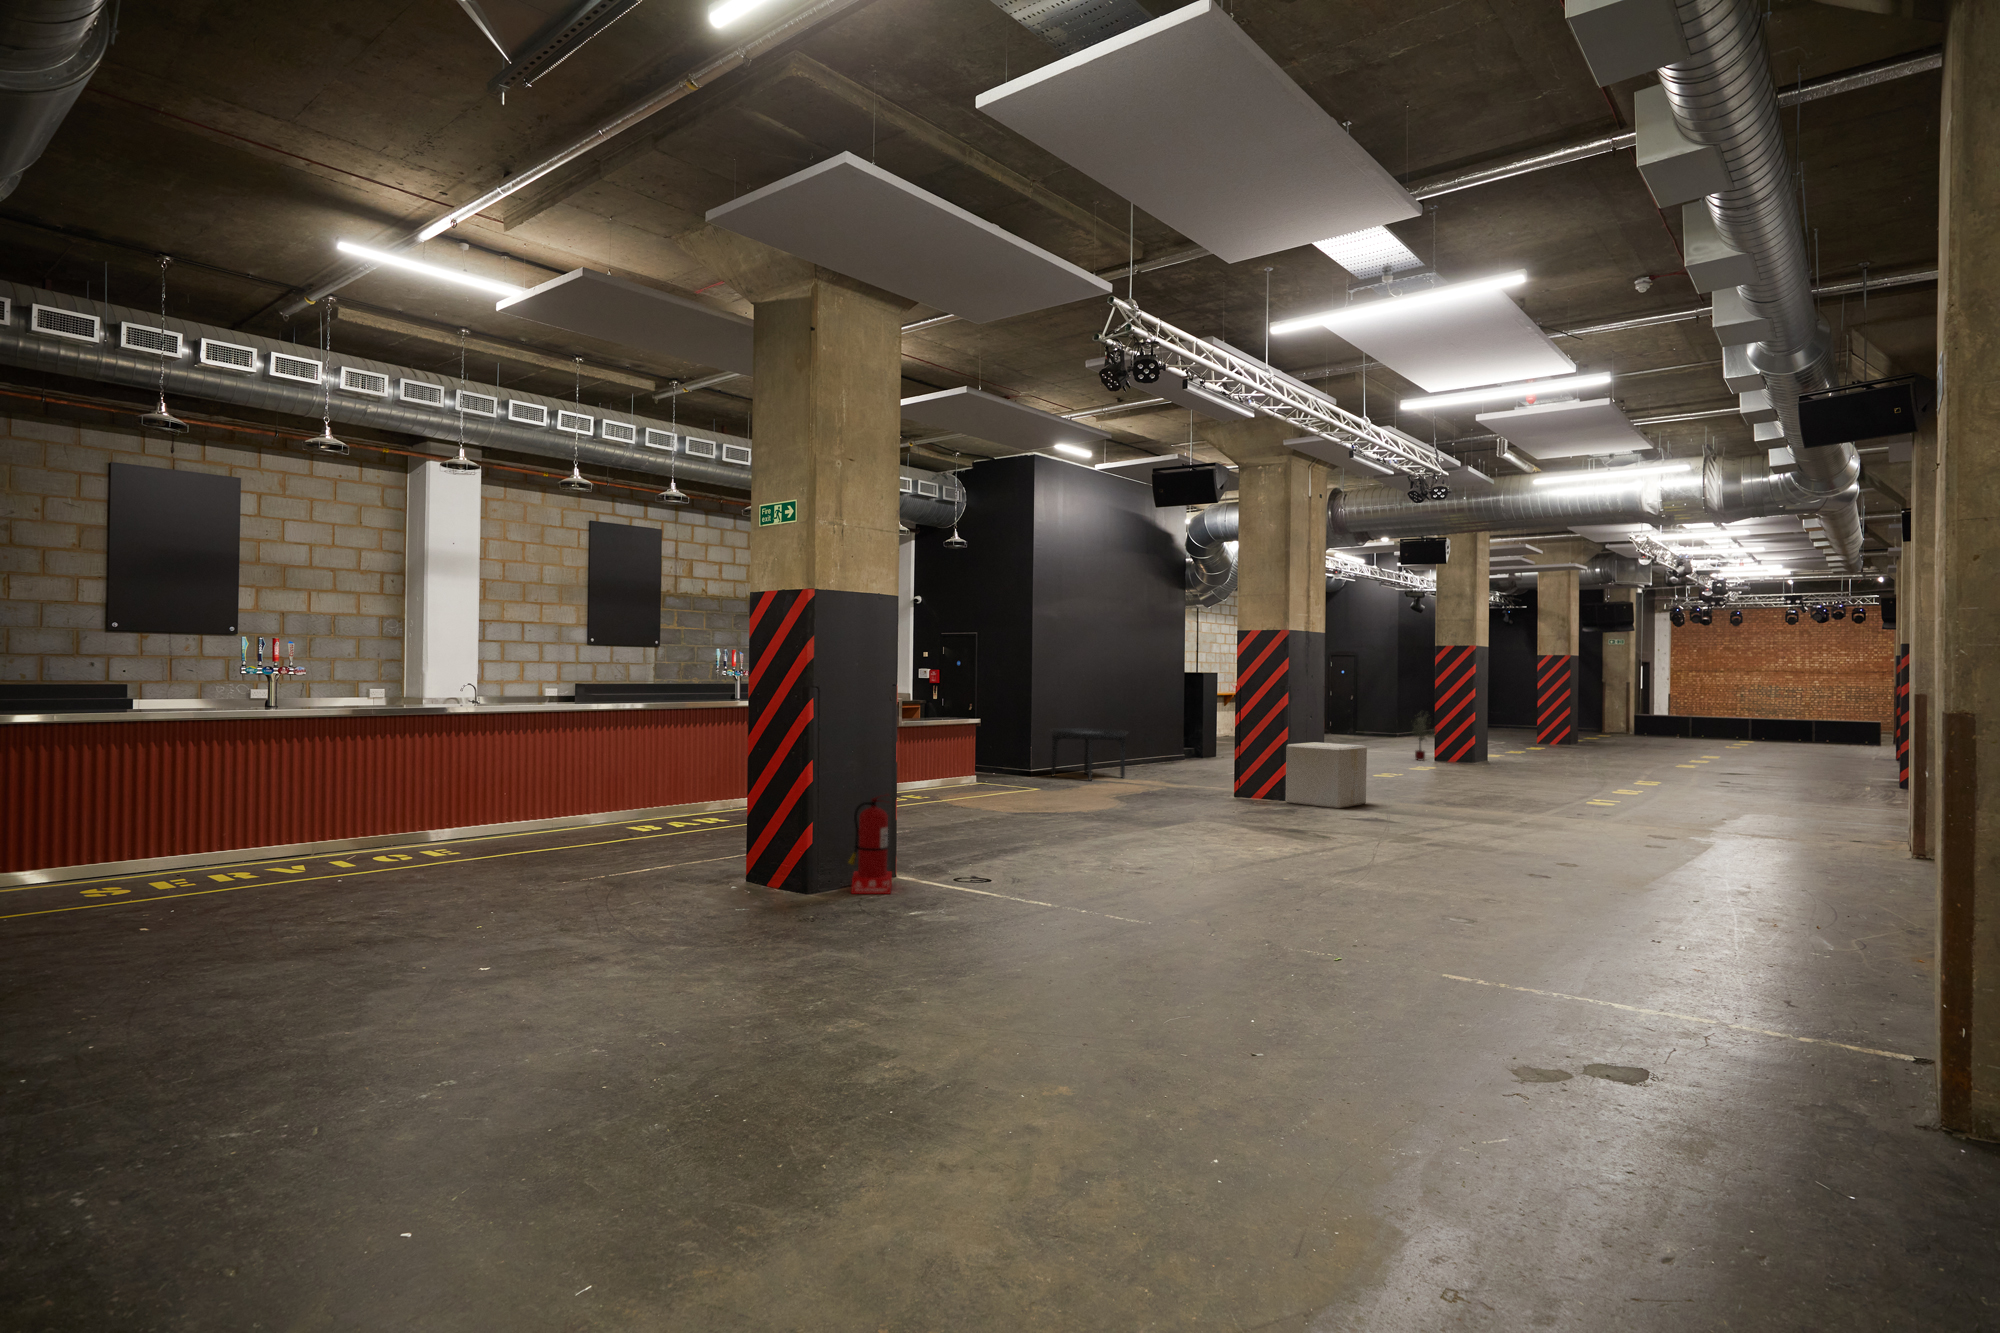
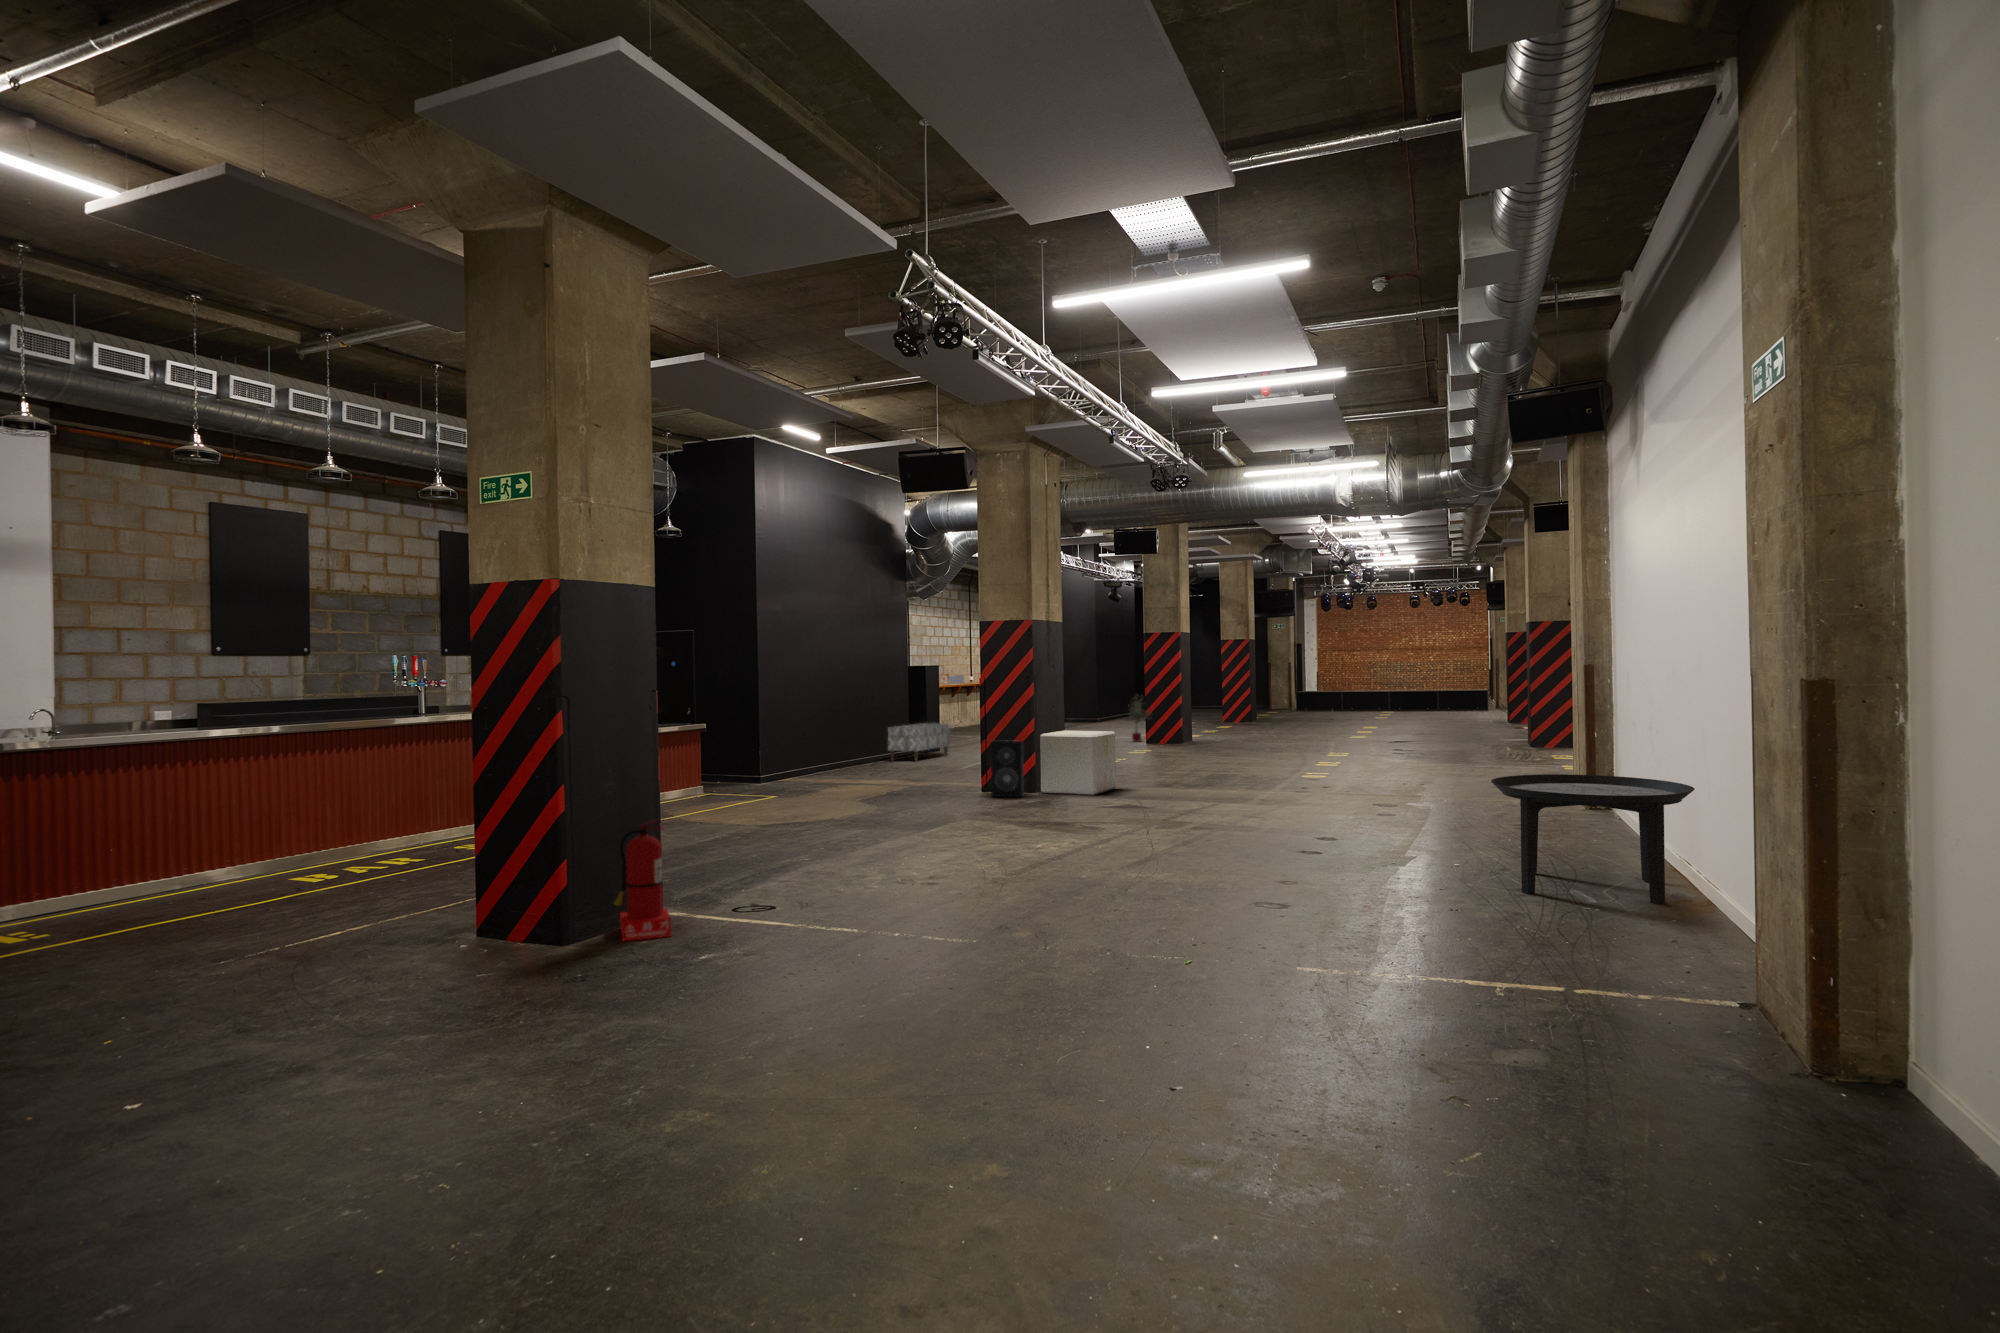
round table: present [1050,728,1128,781] -> present [1491,774,1695,904]
bench: none [1151,729,1215,767] -> present [888,723,950,762]
speaker: none [1233,748,1268,805] -> present [990,741,1024,797]

